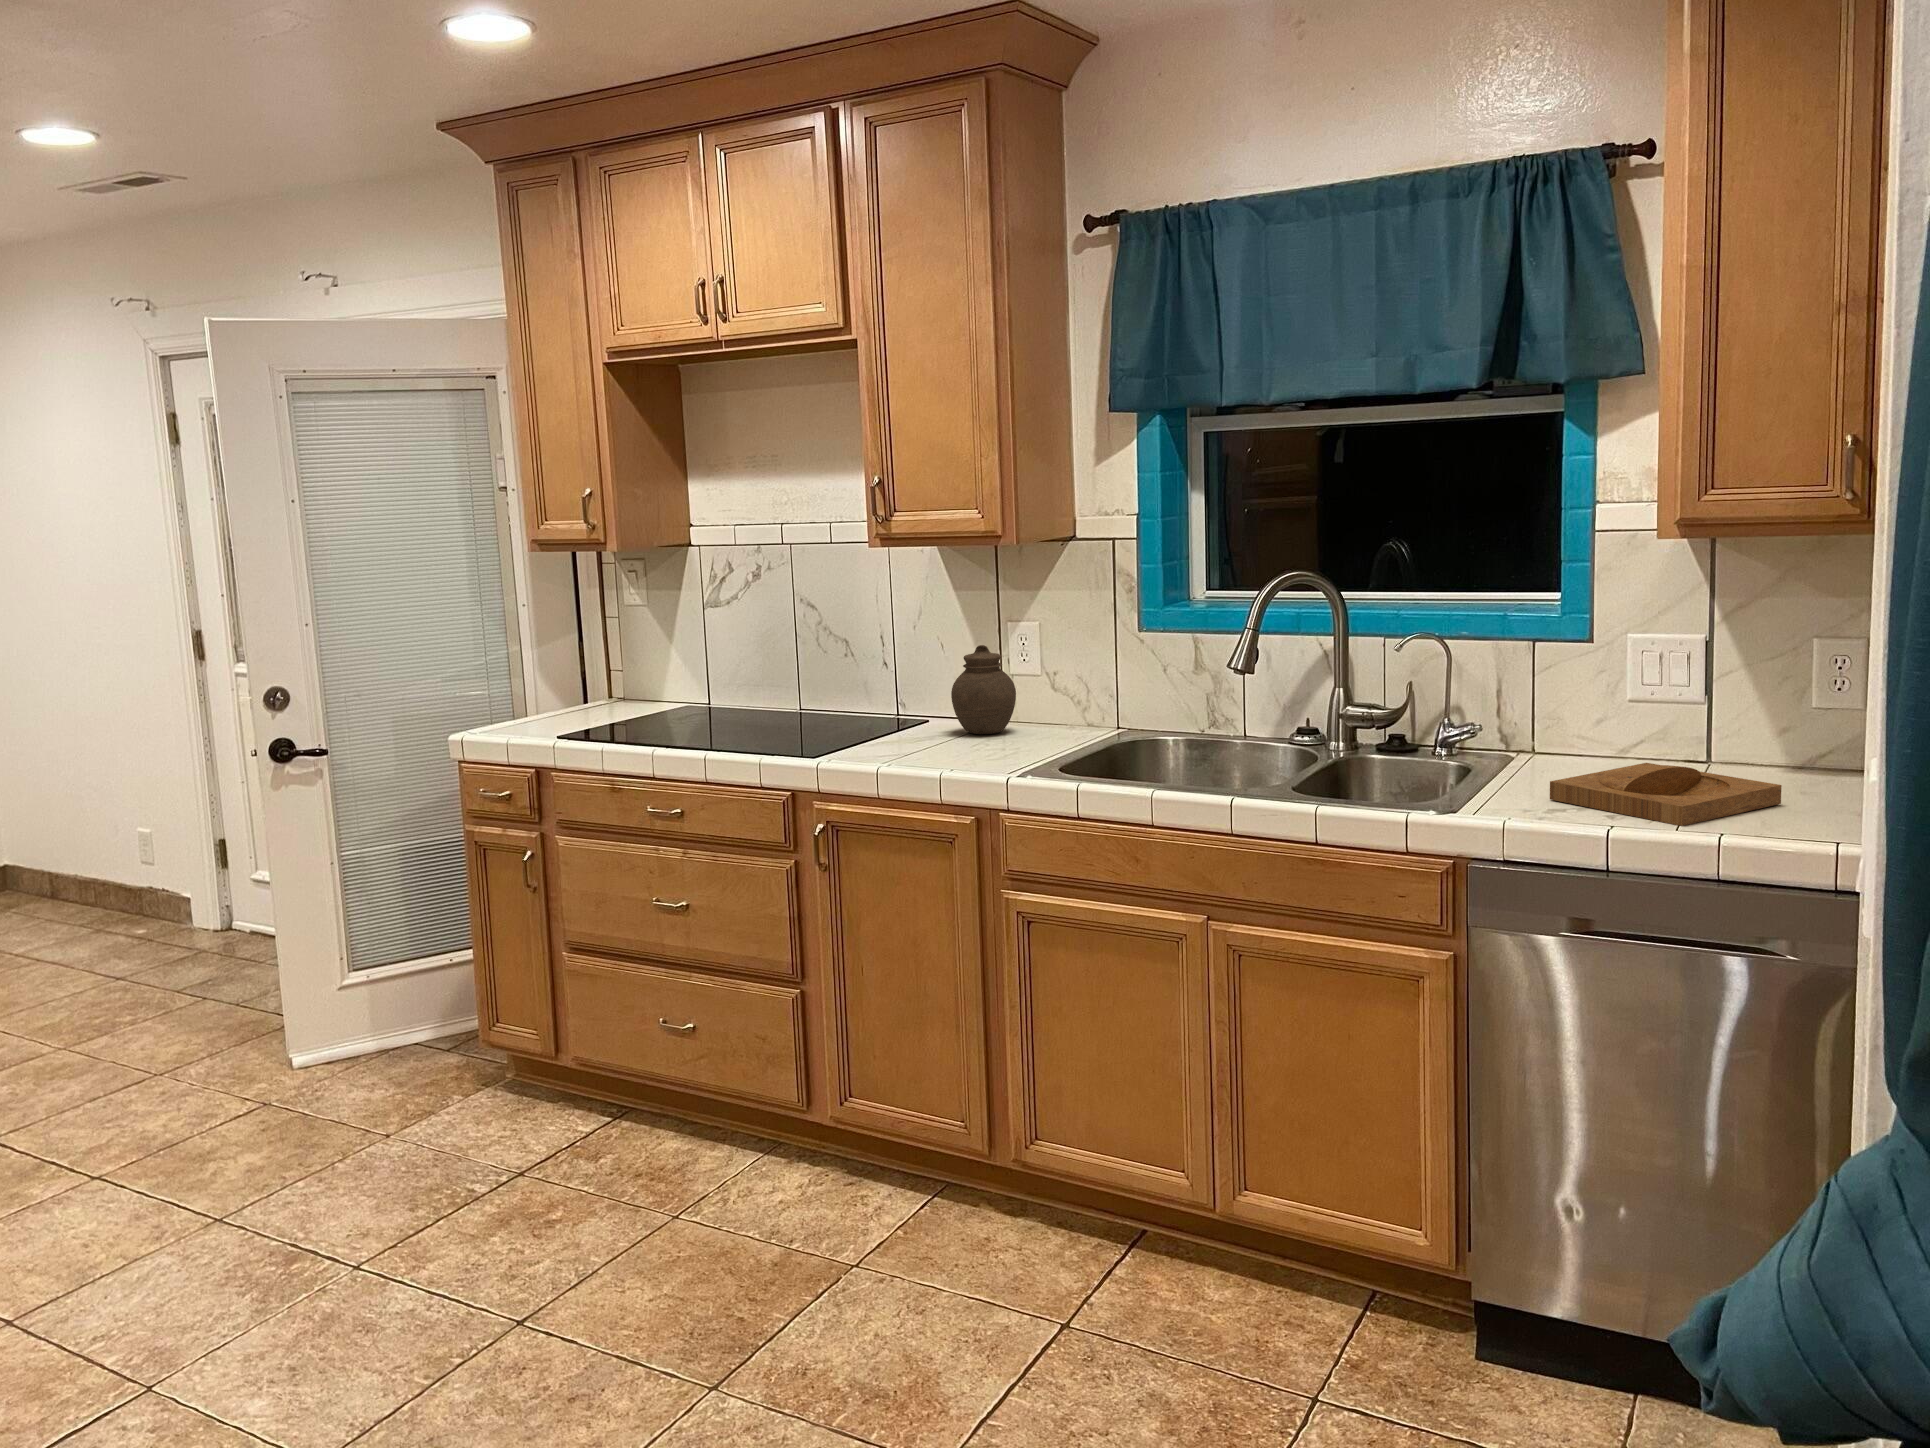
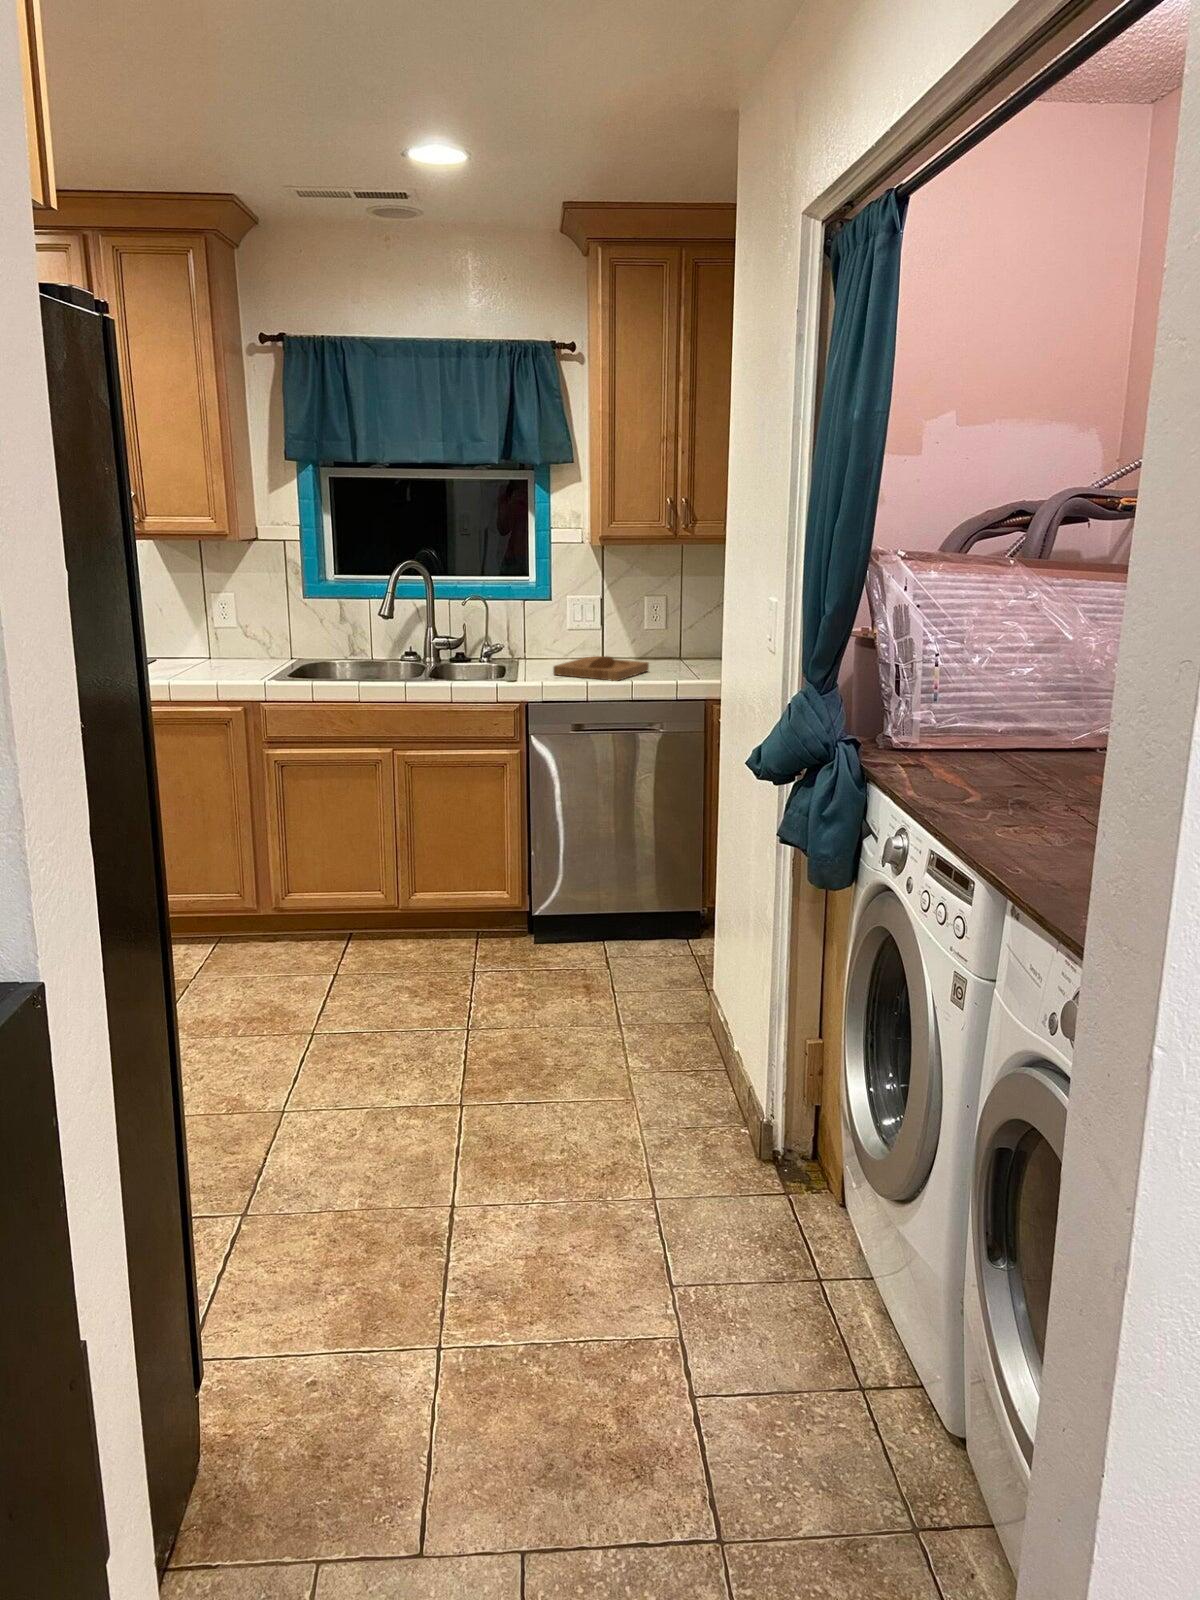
jar: present [951,645,1016,734] -> none [186,607,229,663]

